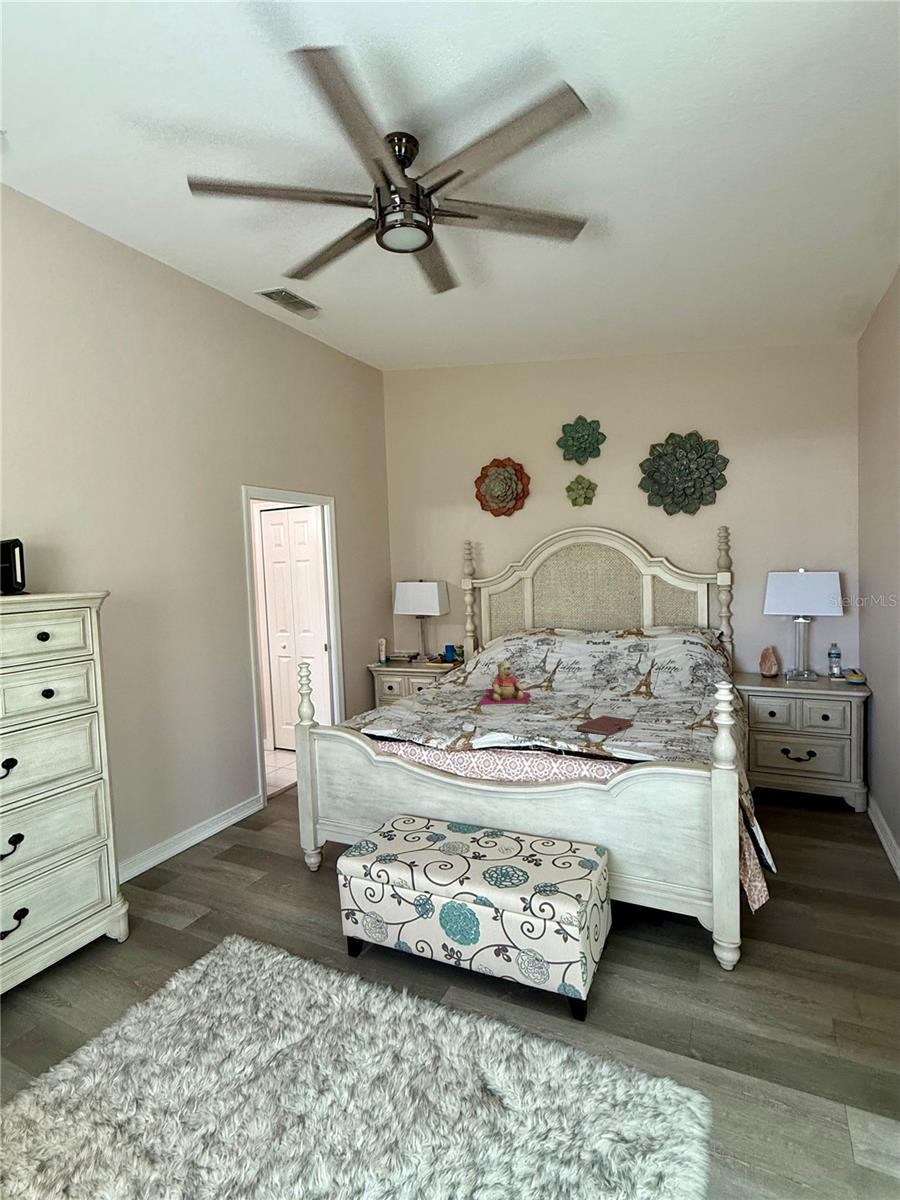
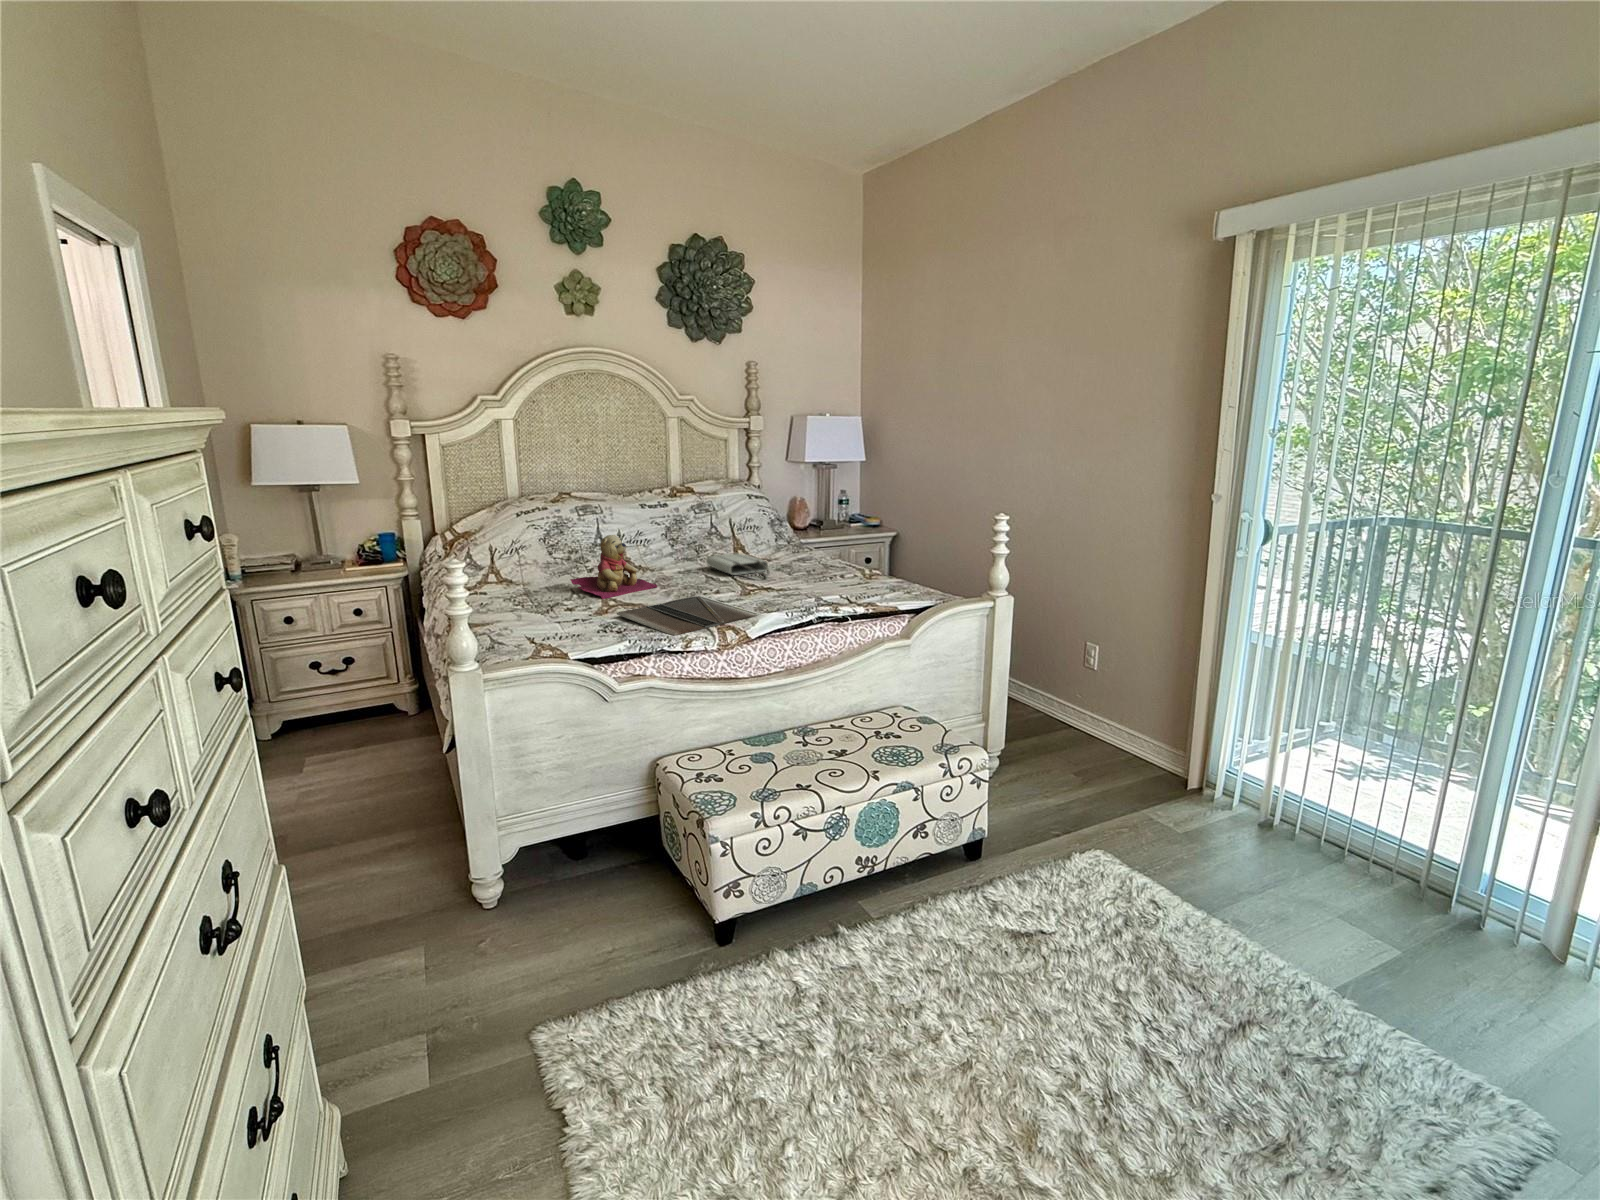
tote bag: none [592,687,635,708] -> present [706,553,770,575]
laptop: none [426,712,516,735] -> present [617,596,761,636]
notebook: present [577,716,634,736] -> none [800,579,850,598]

